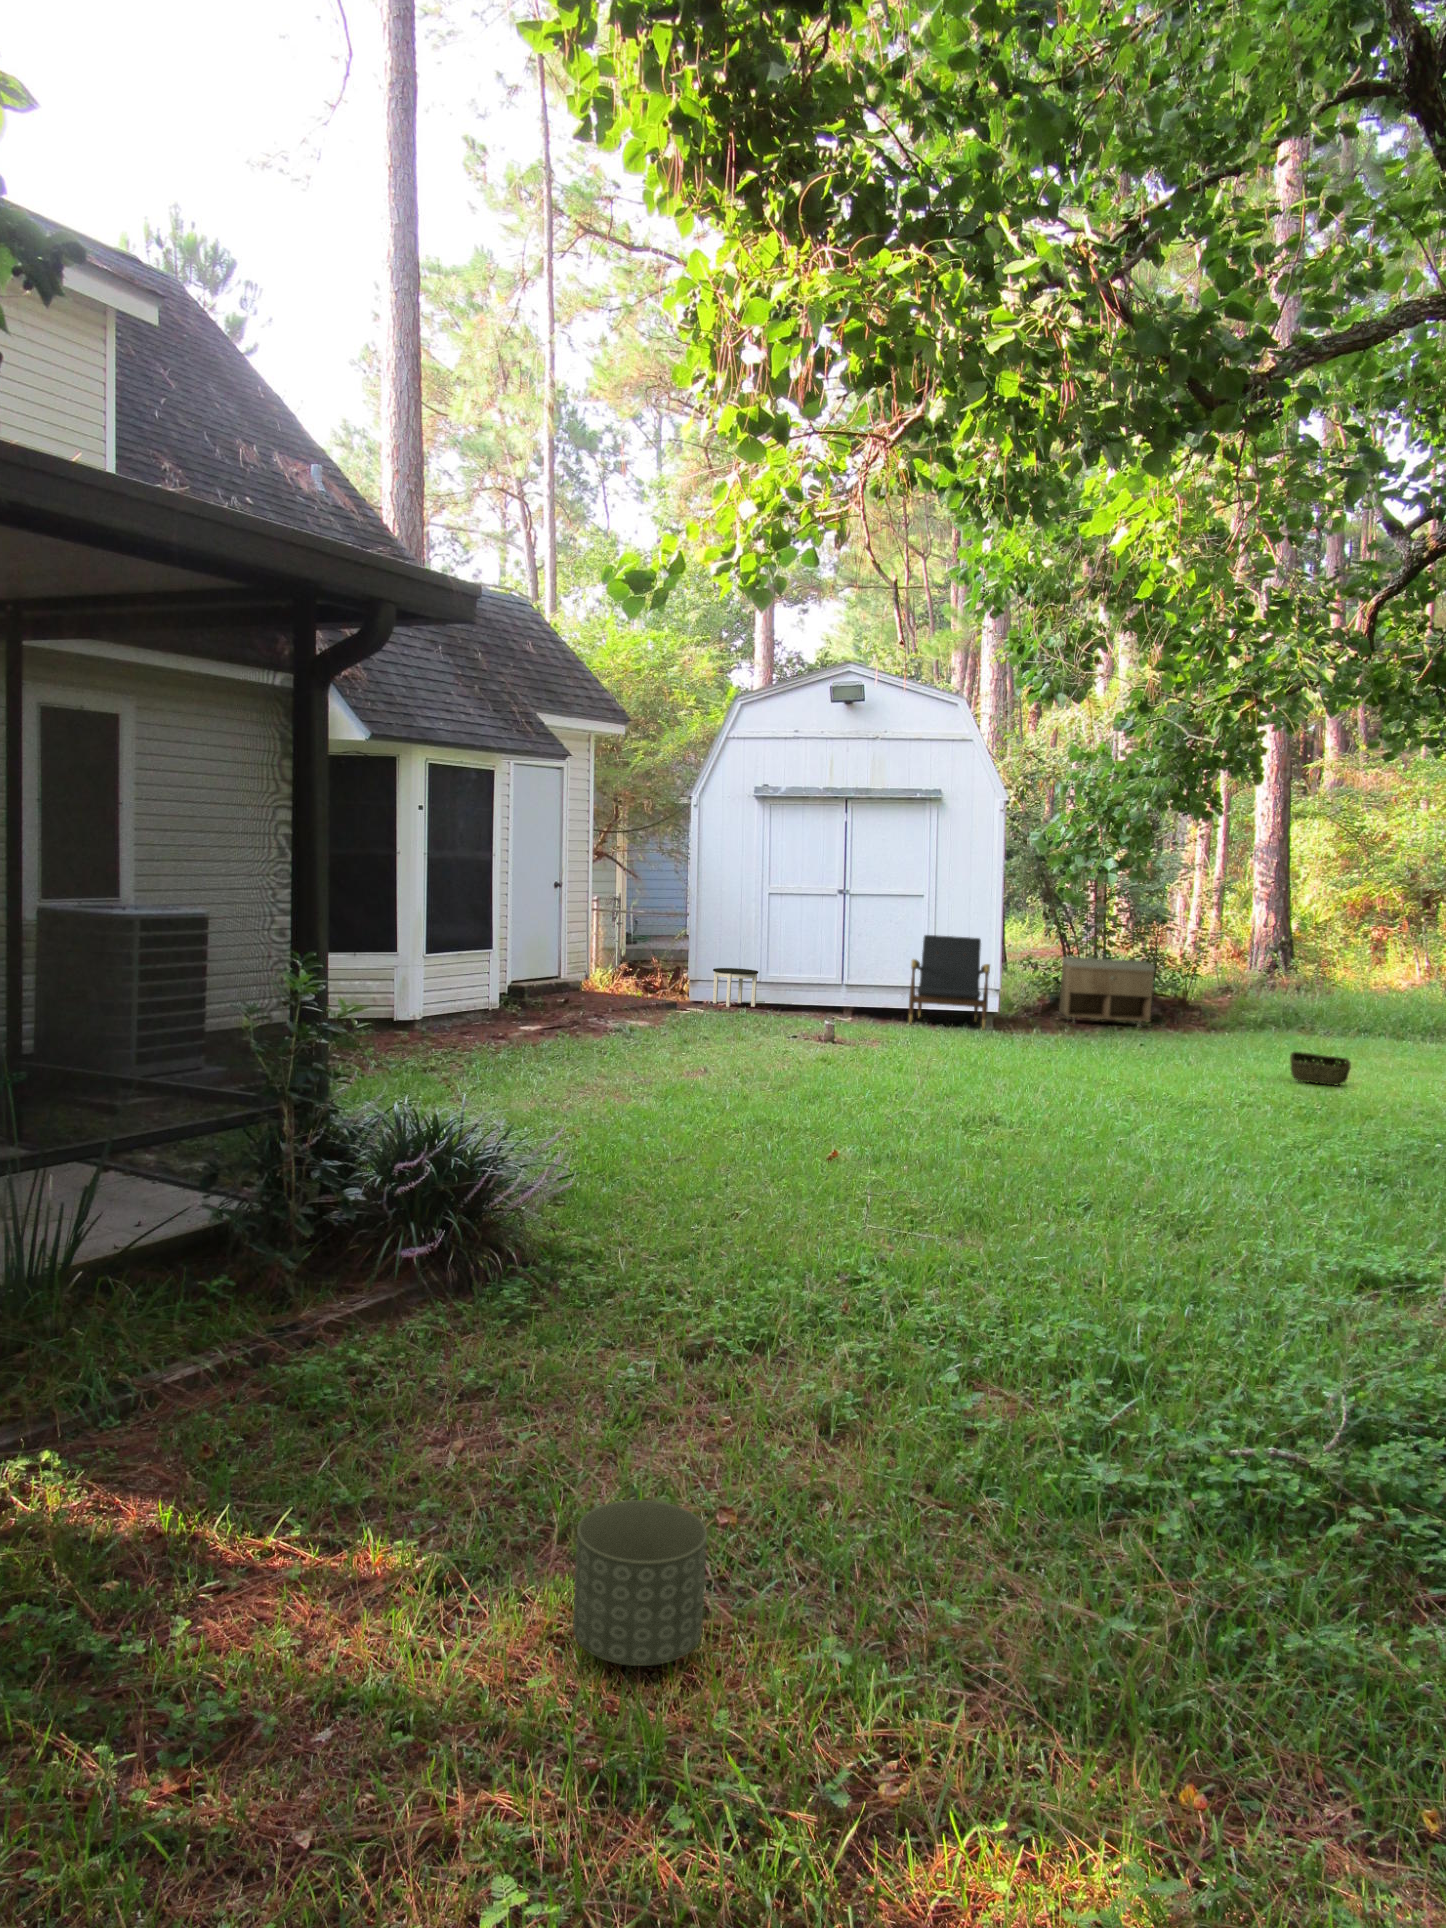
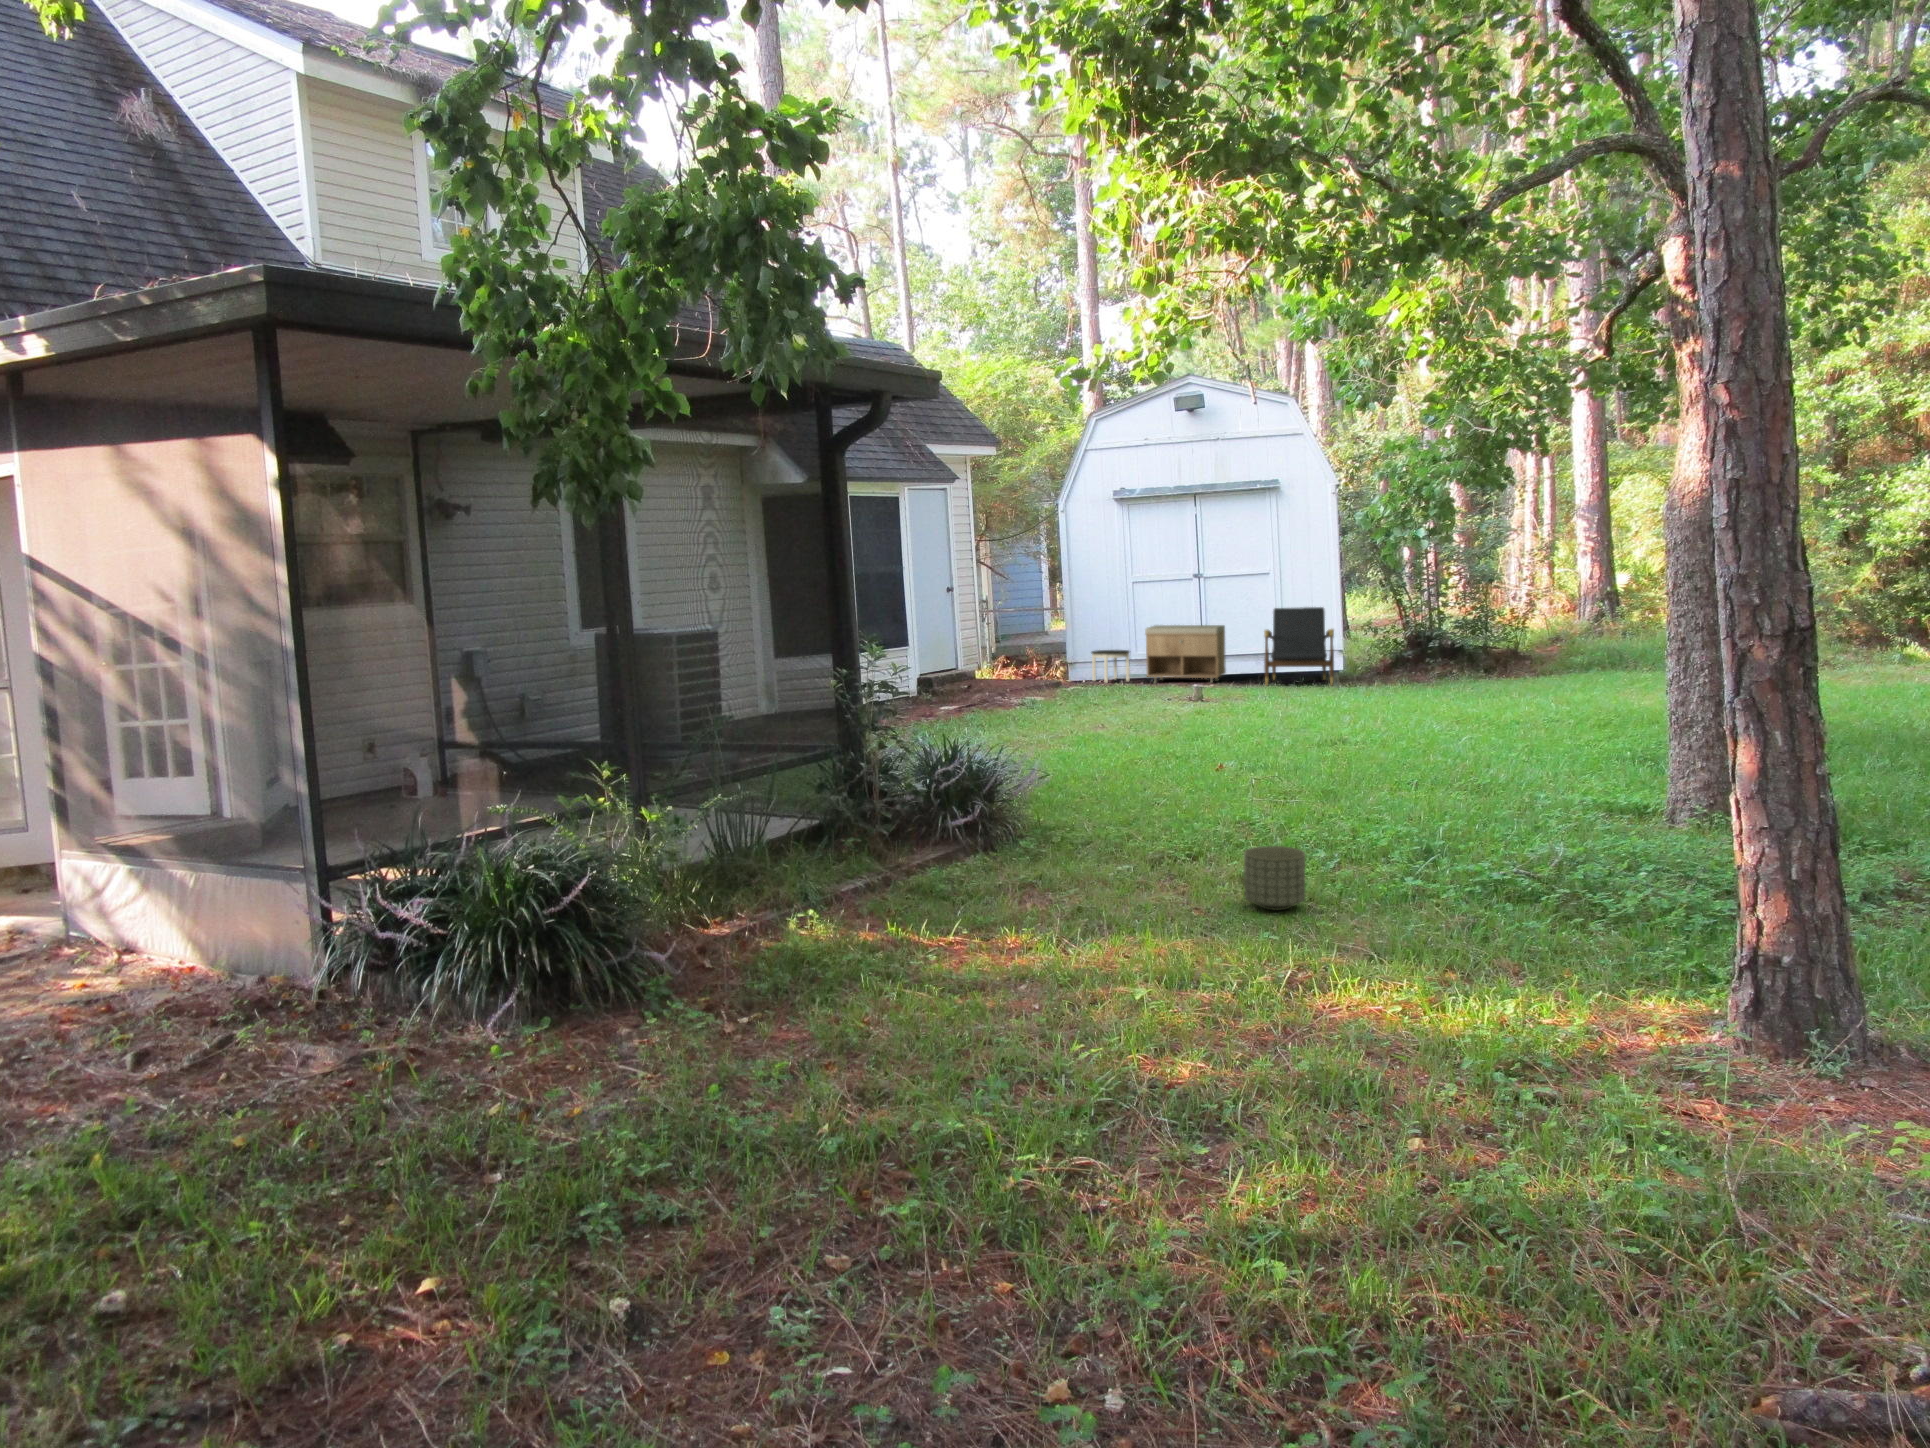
storage bench: present [1059,957,1155,1027] -> present [1145,625,1226,683]
woven basket: present [1290,1052,1351,1085] -> none [1604,682,1658,709]
planter: present [573,1500,707,1666] -> present [1244,846,1305,911]

